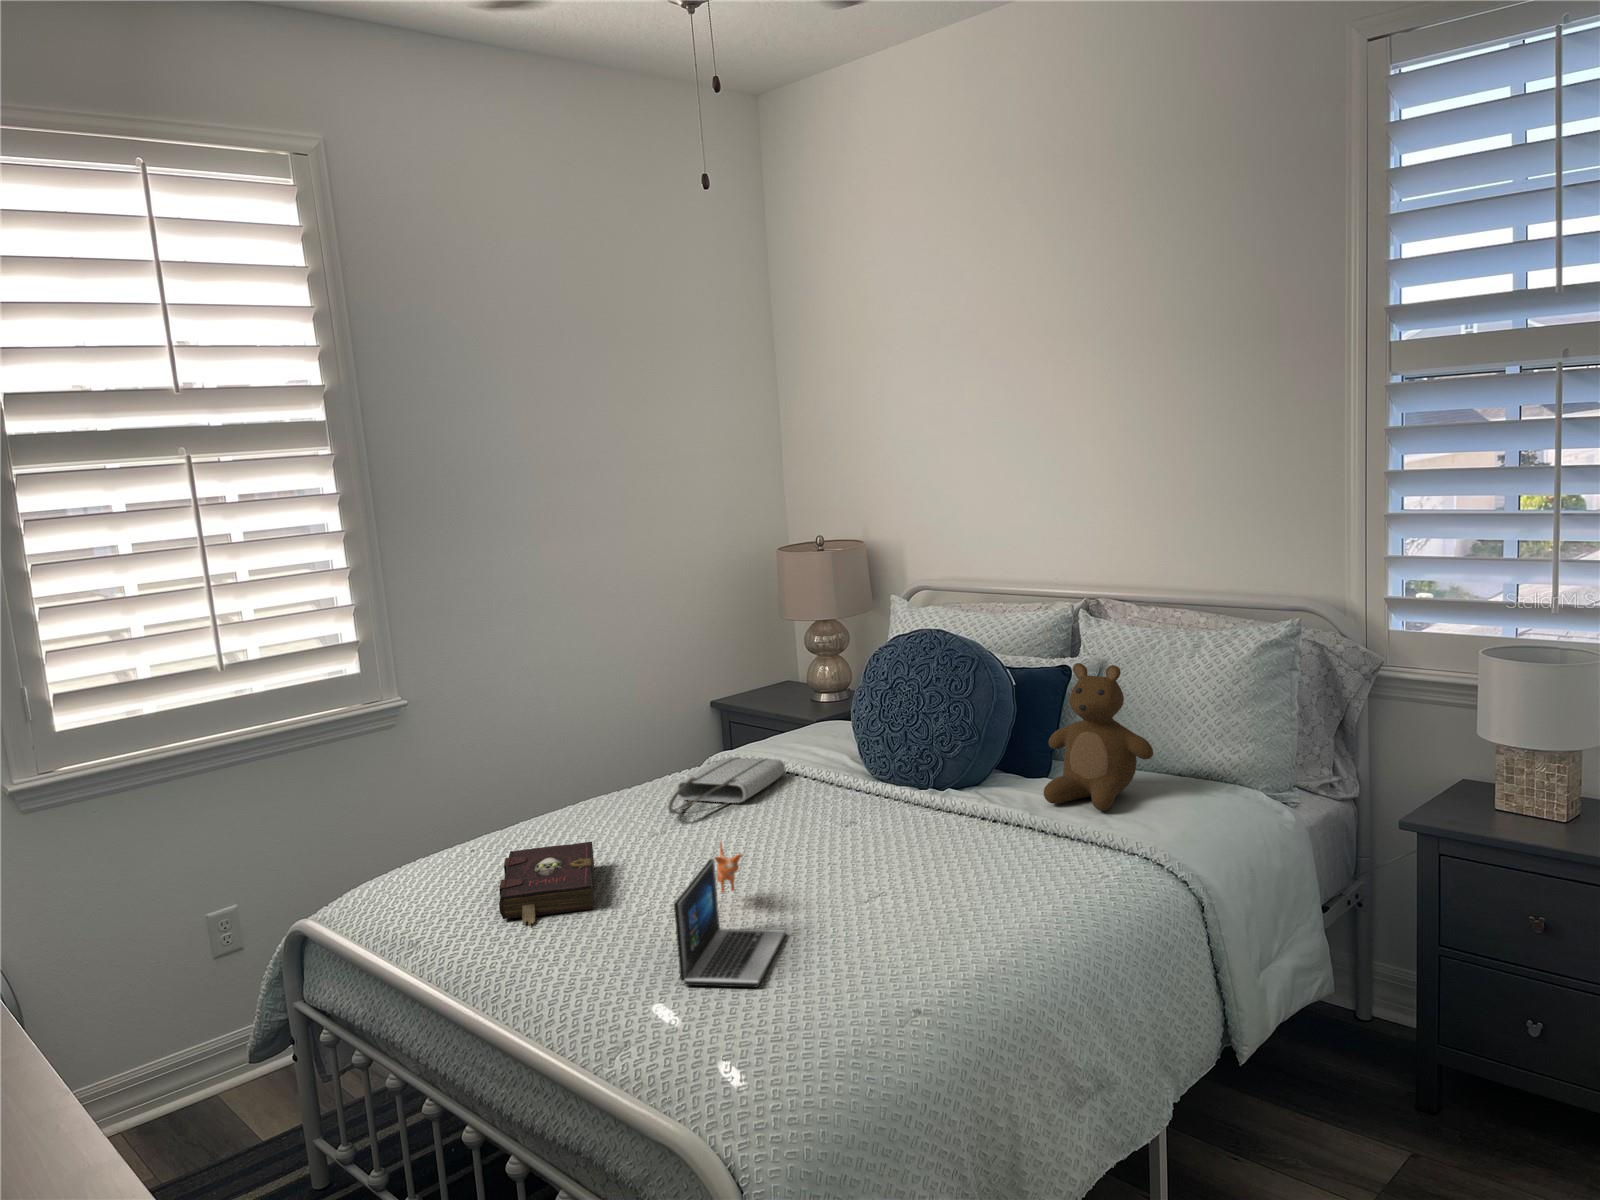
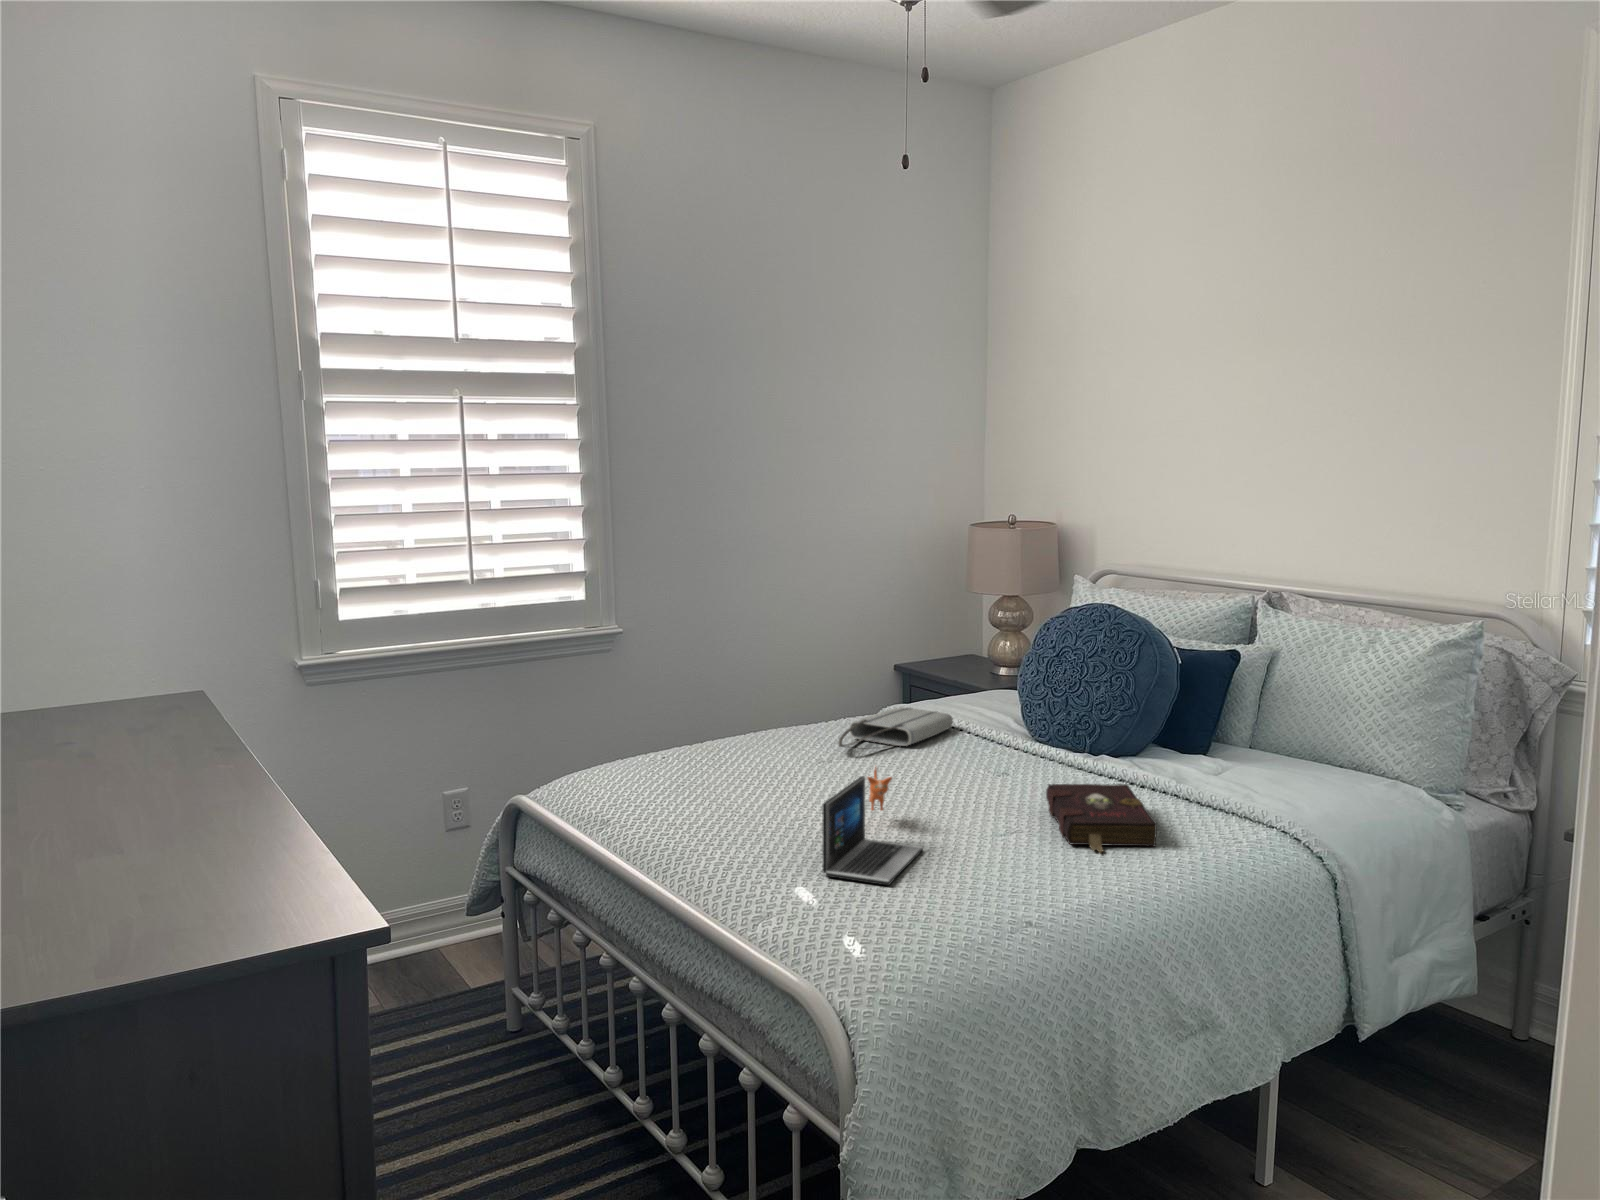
teddy bear: present [1044,663,1153,811] -> none [1194,646,1309,788]
book: present [499,842,594,926] -> present [1046,784,1157,853]

